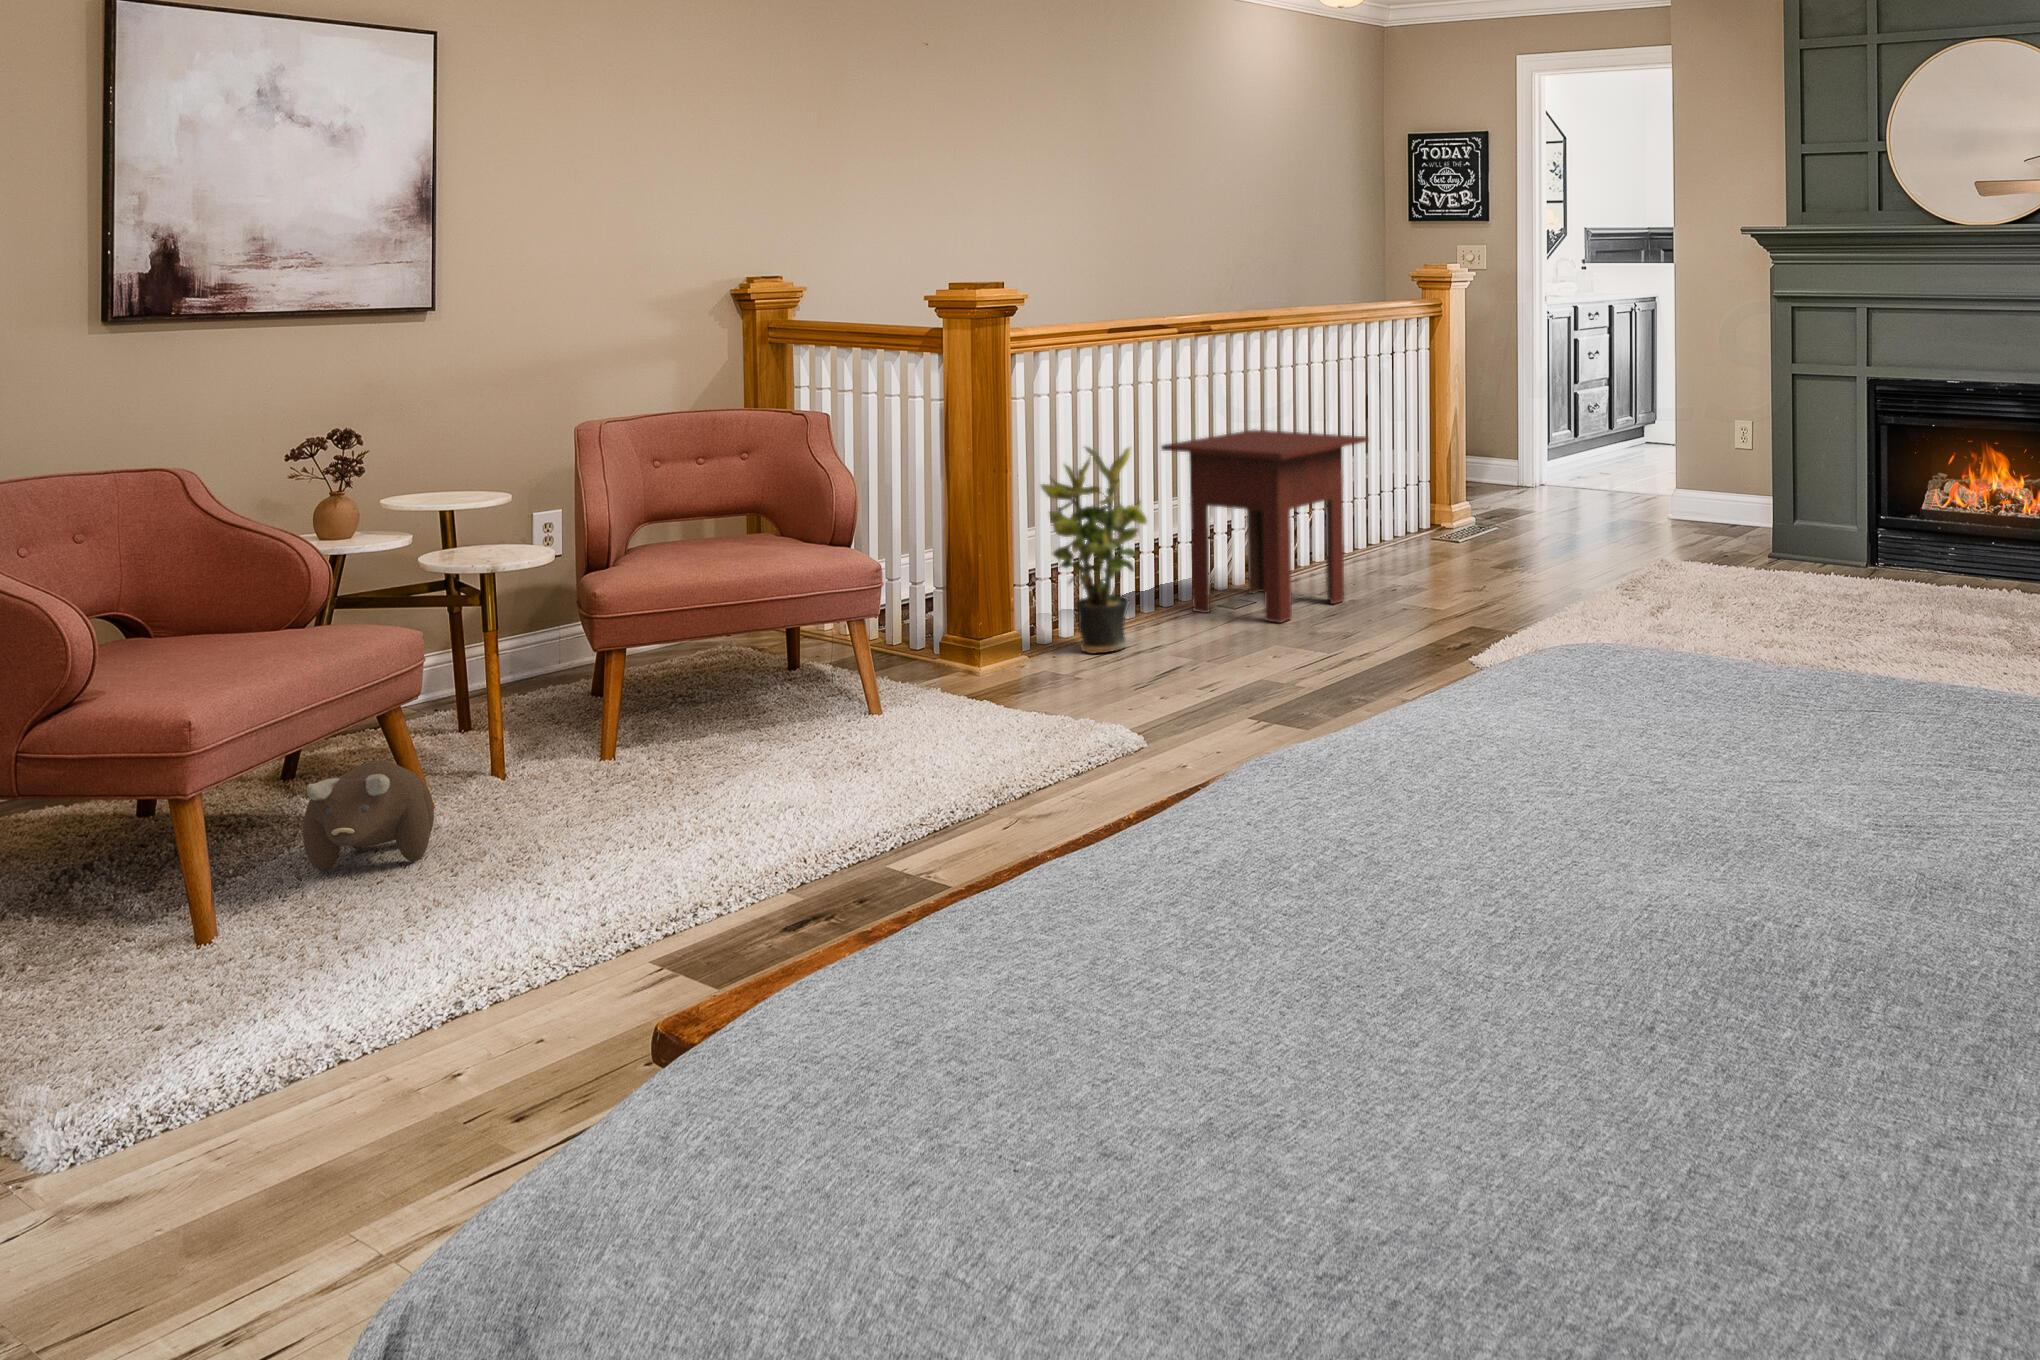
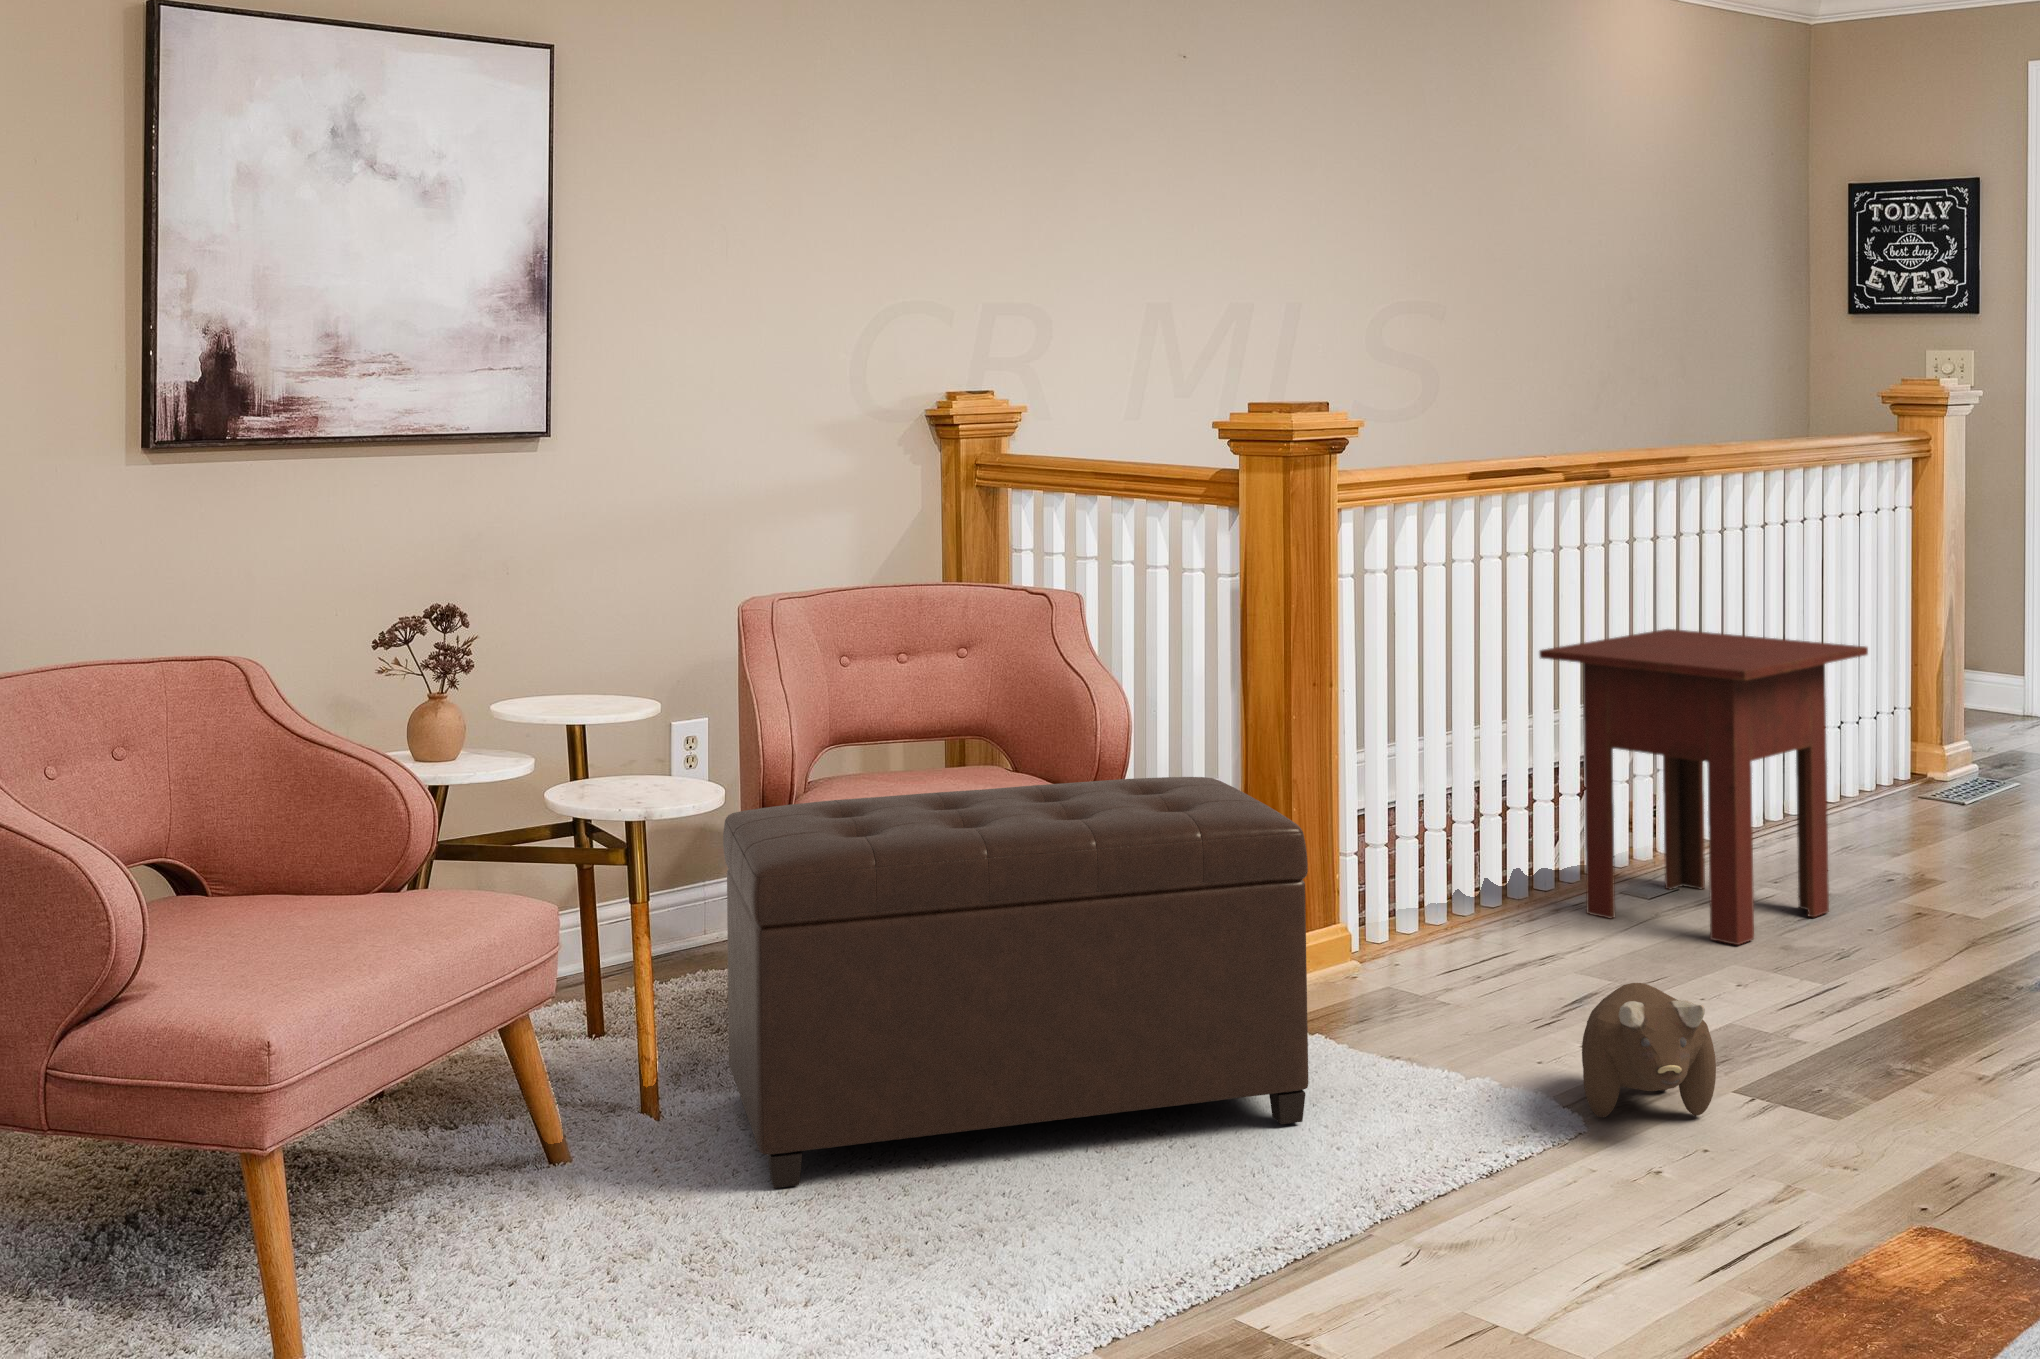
potted plant: present [1041,447,1147,654] -> none [1374,649,1533,978]
ottoman: none [553,532,972,808] -> present [723,777,1309,1188]
plush toy: present [303,760,434,871] -> present [1582,983,1716,1117]

